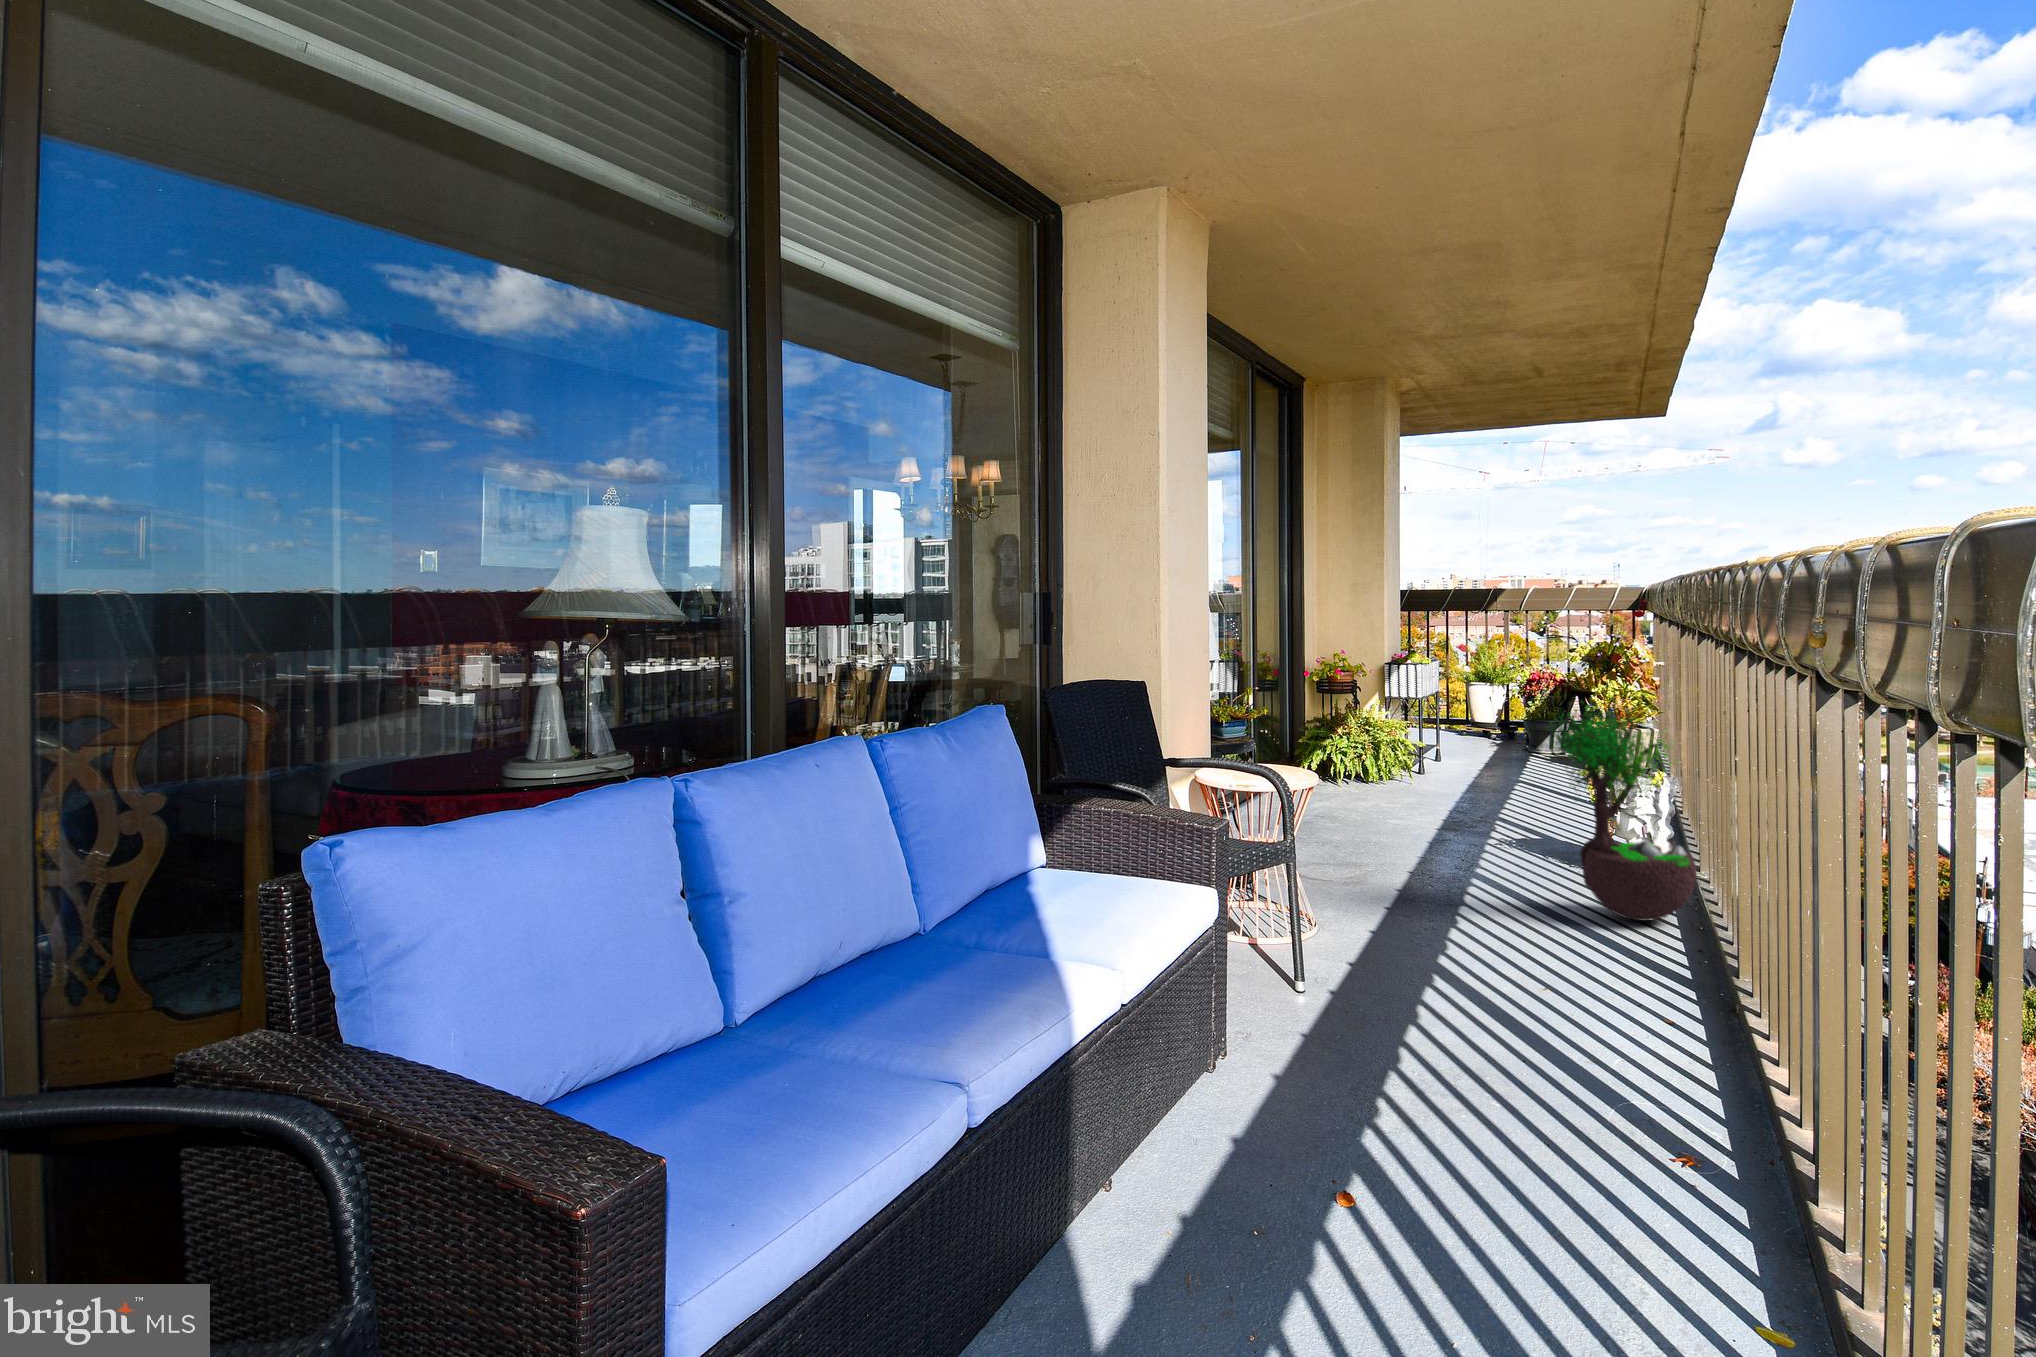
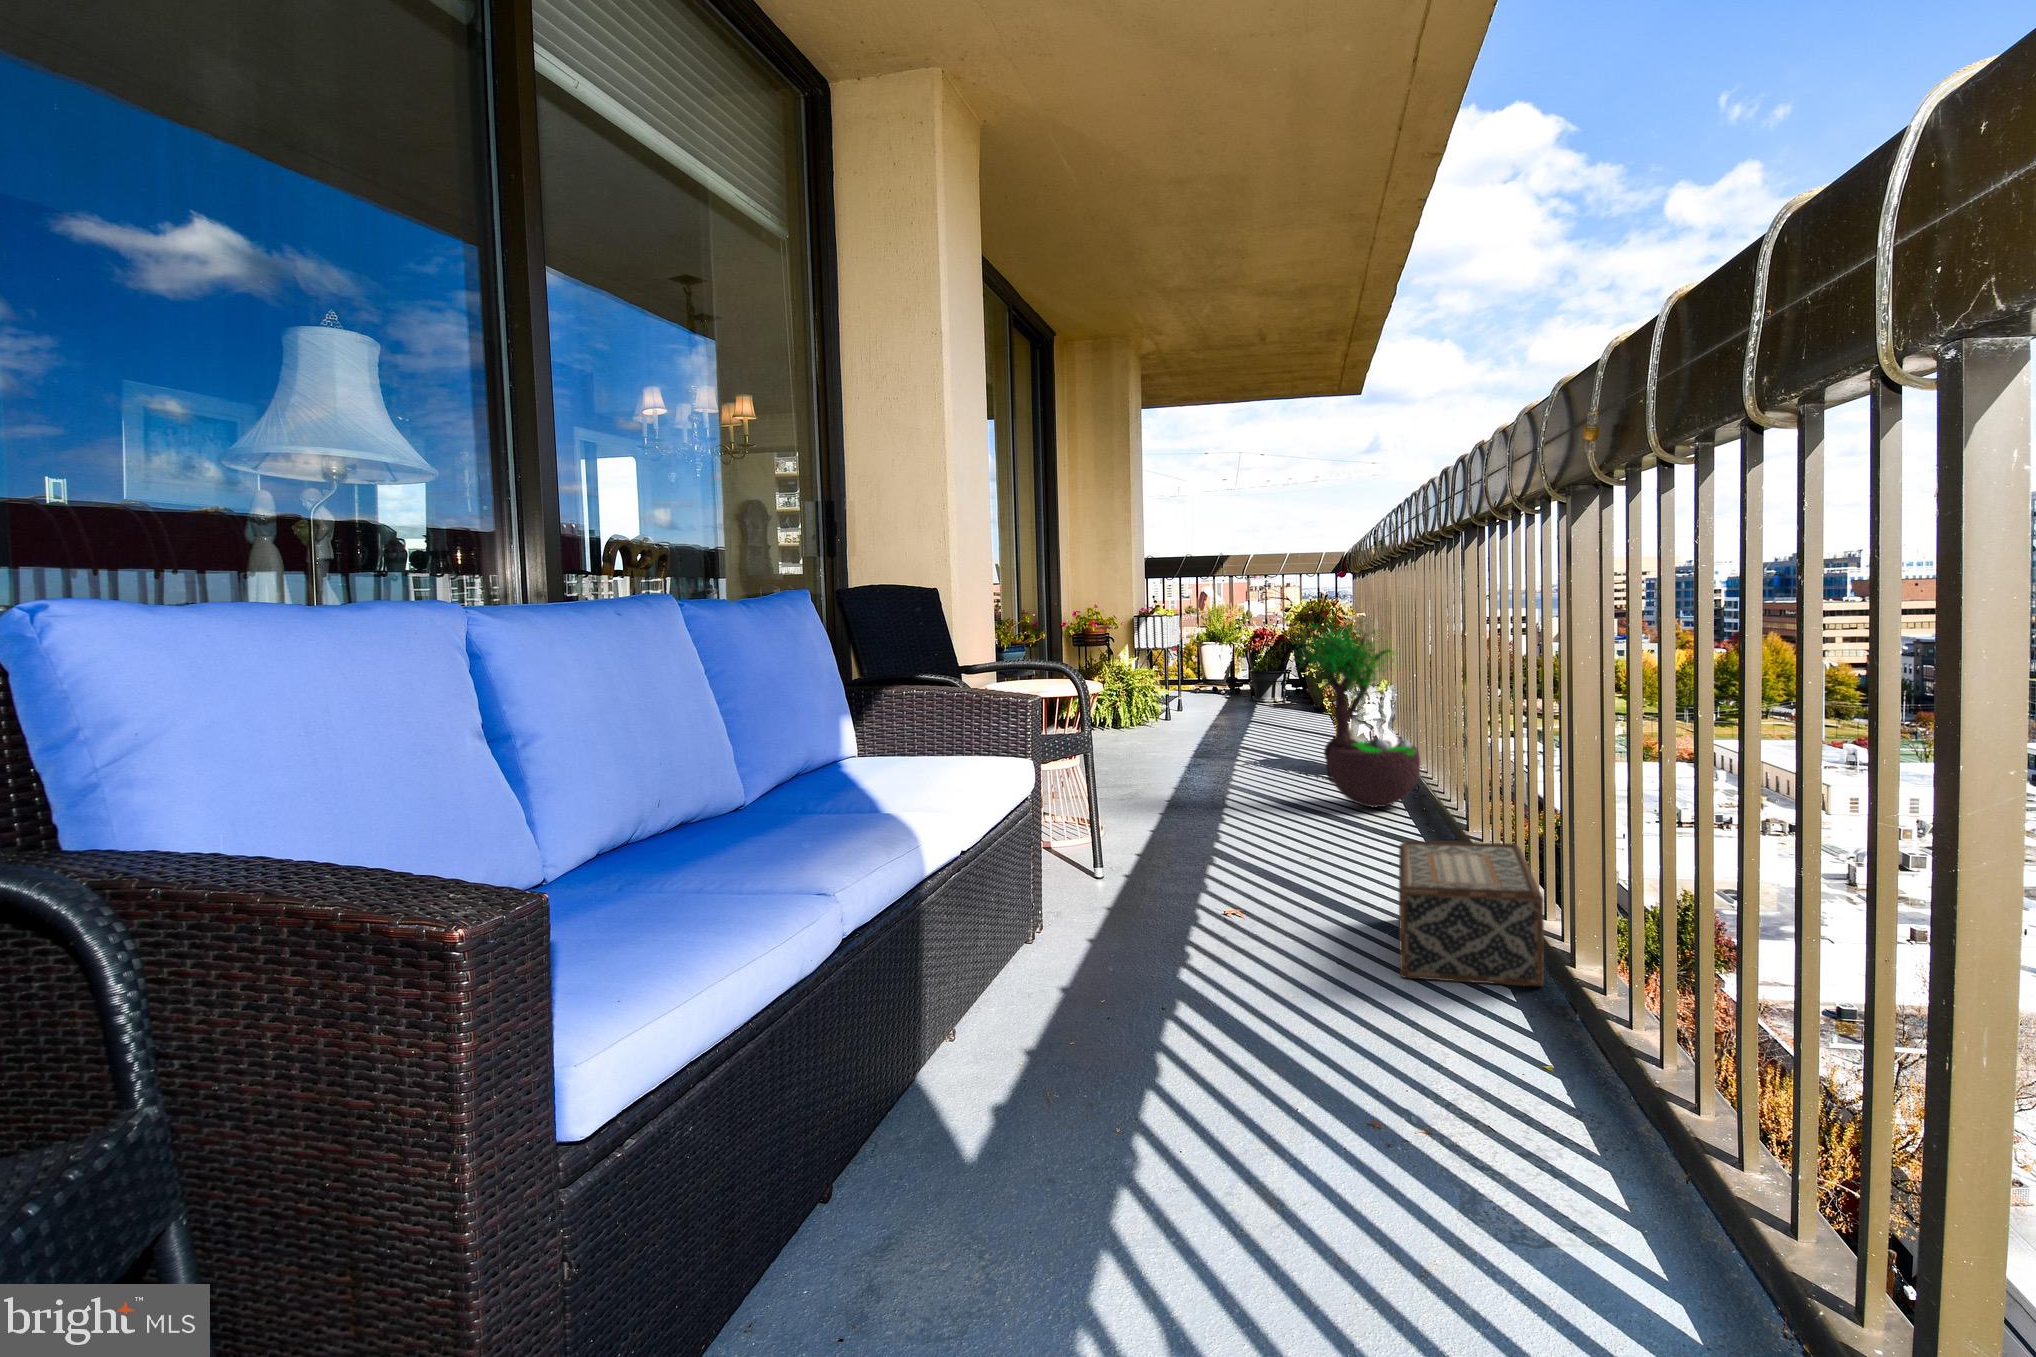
woven basket: none [1616,999,1790,1202] -> present [1399,841,1544,986]

